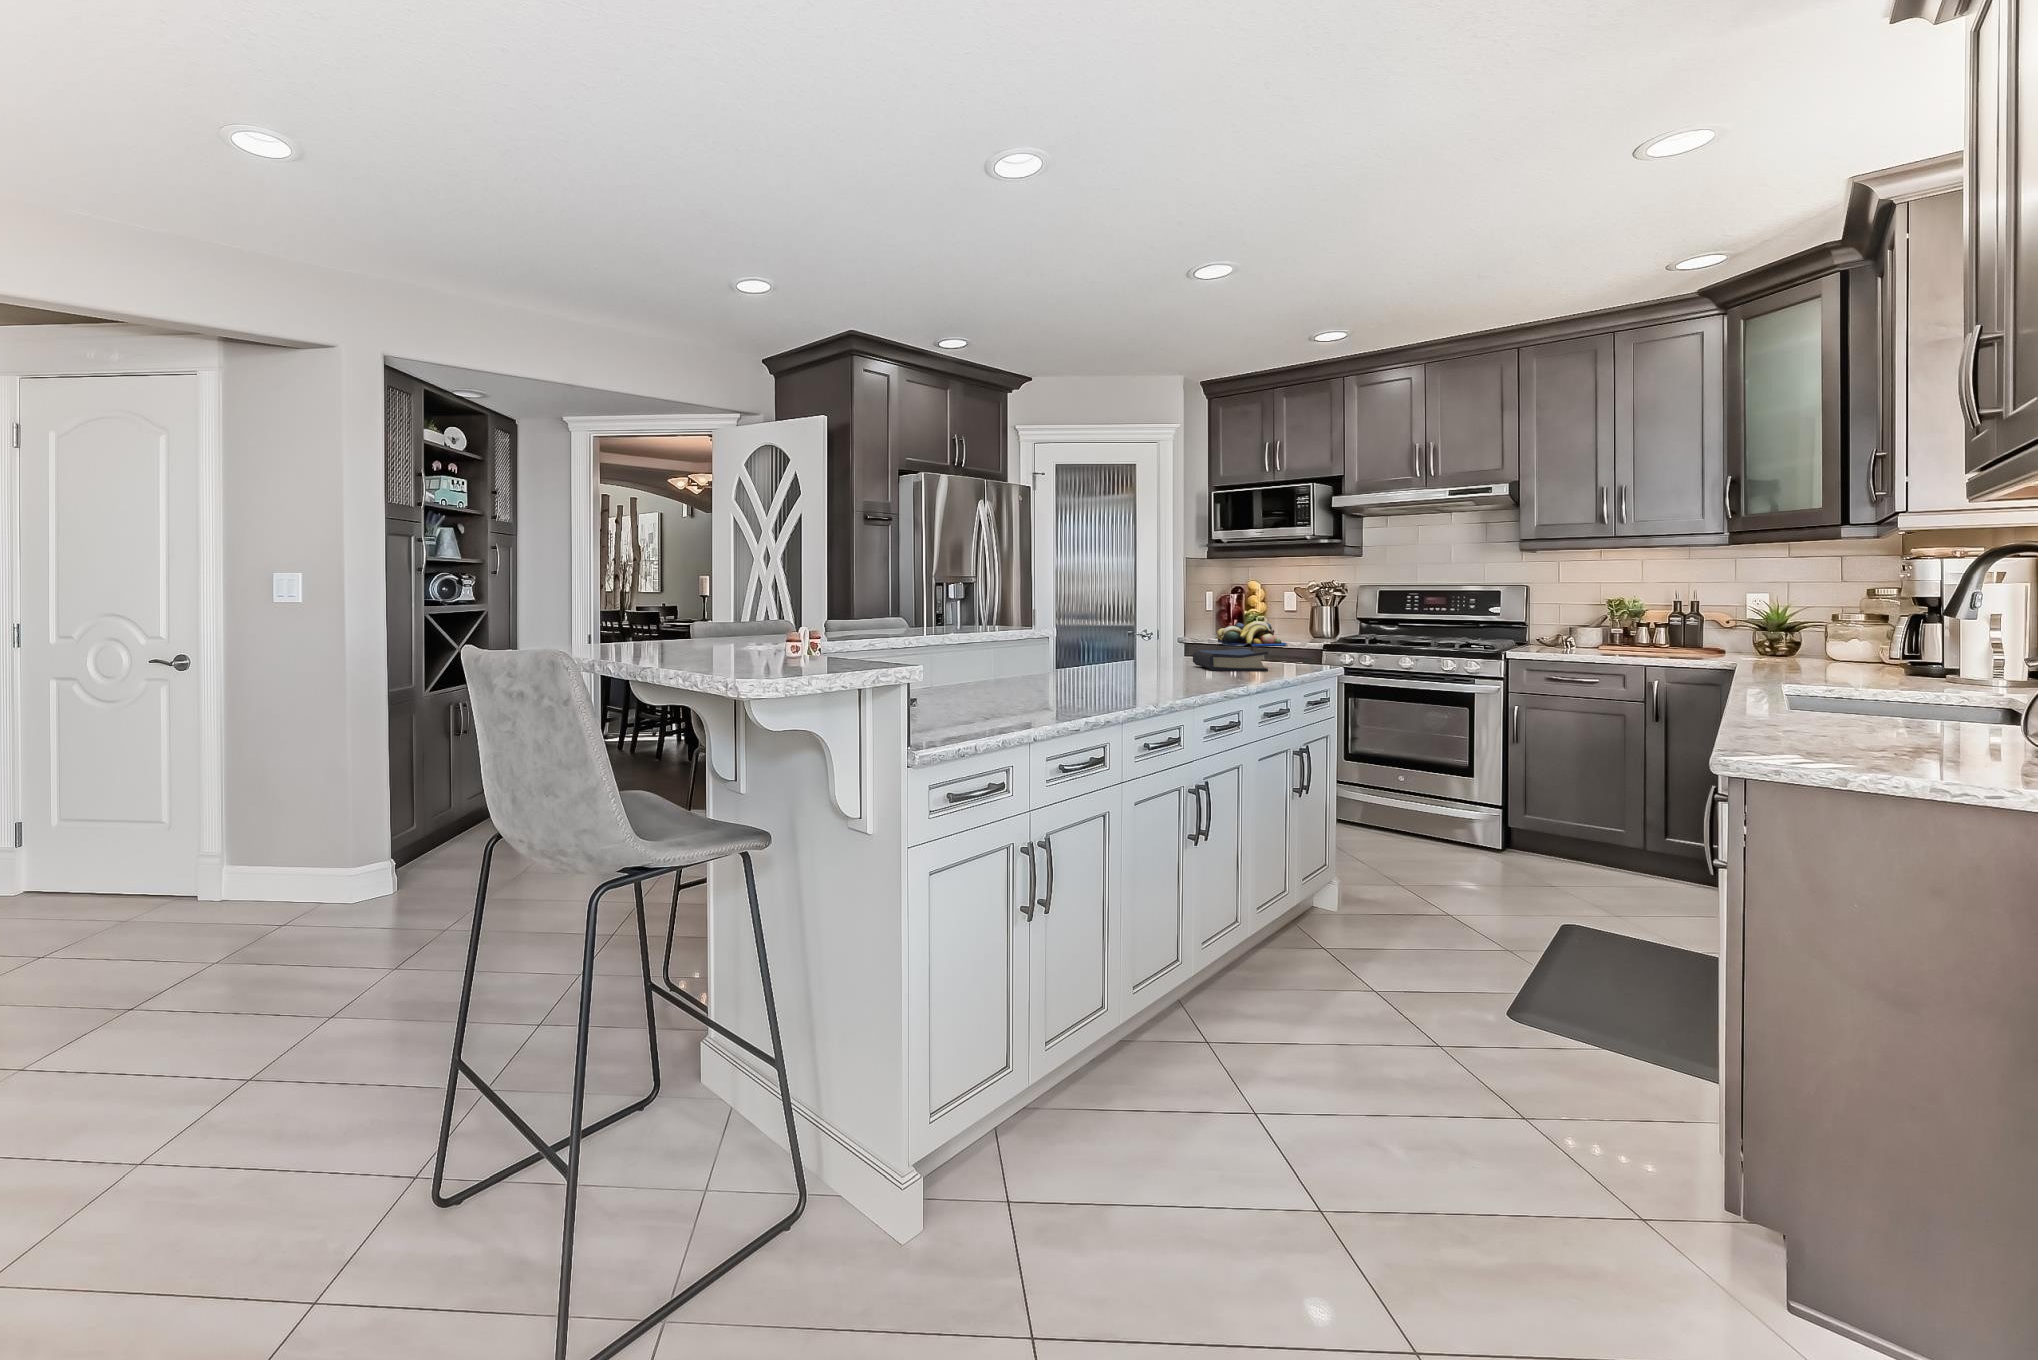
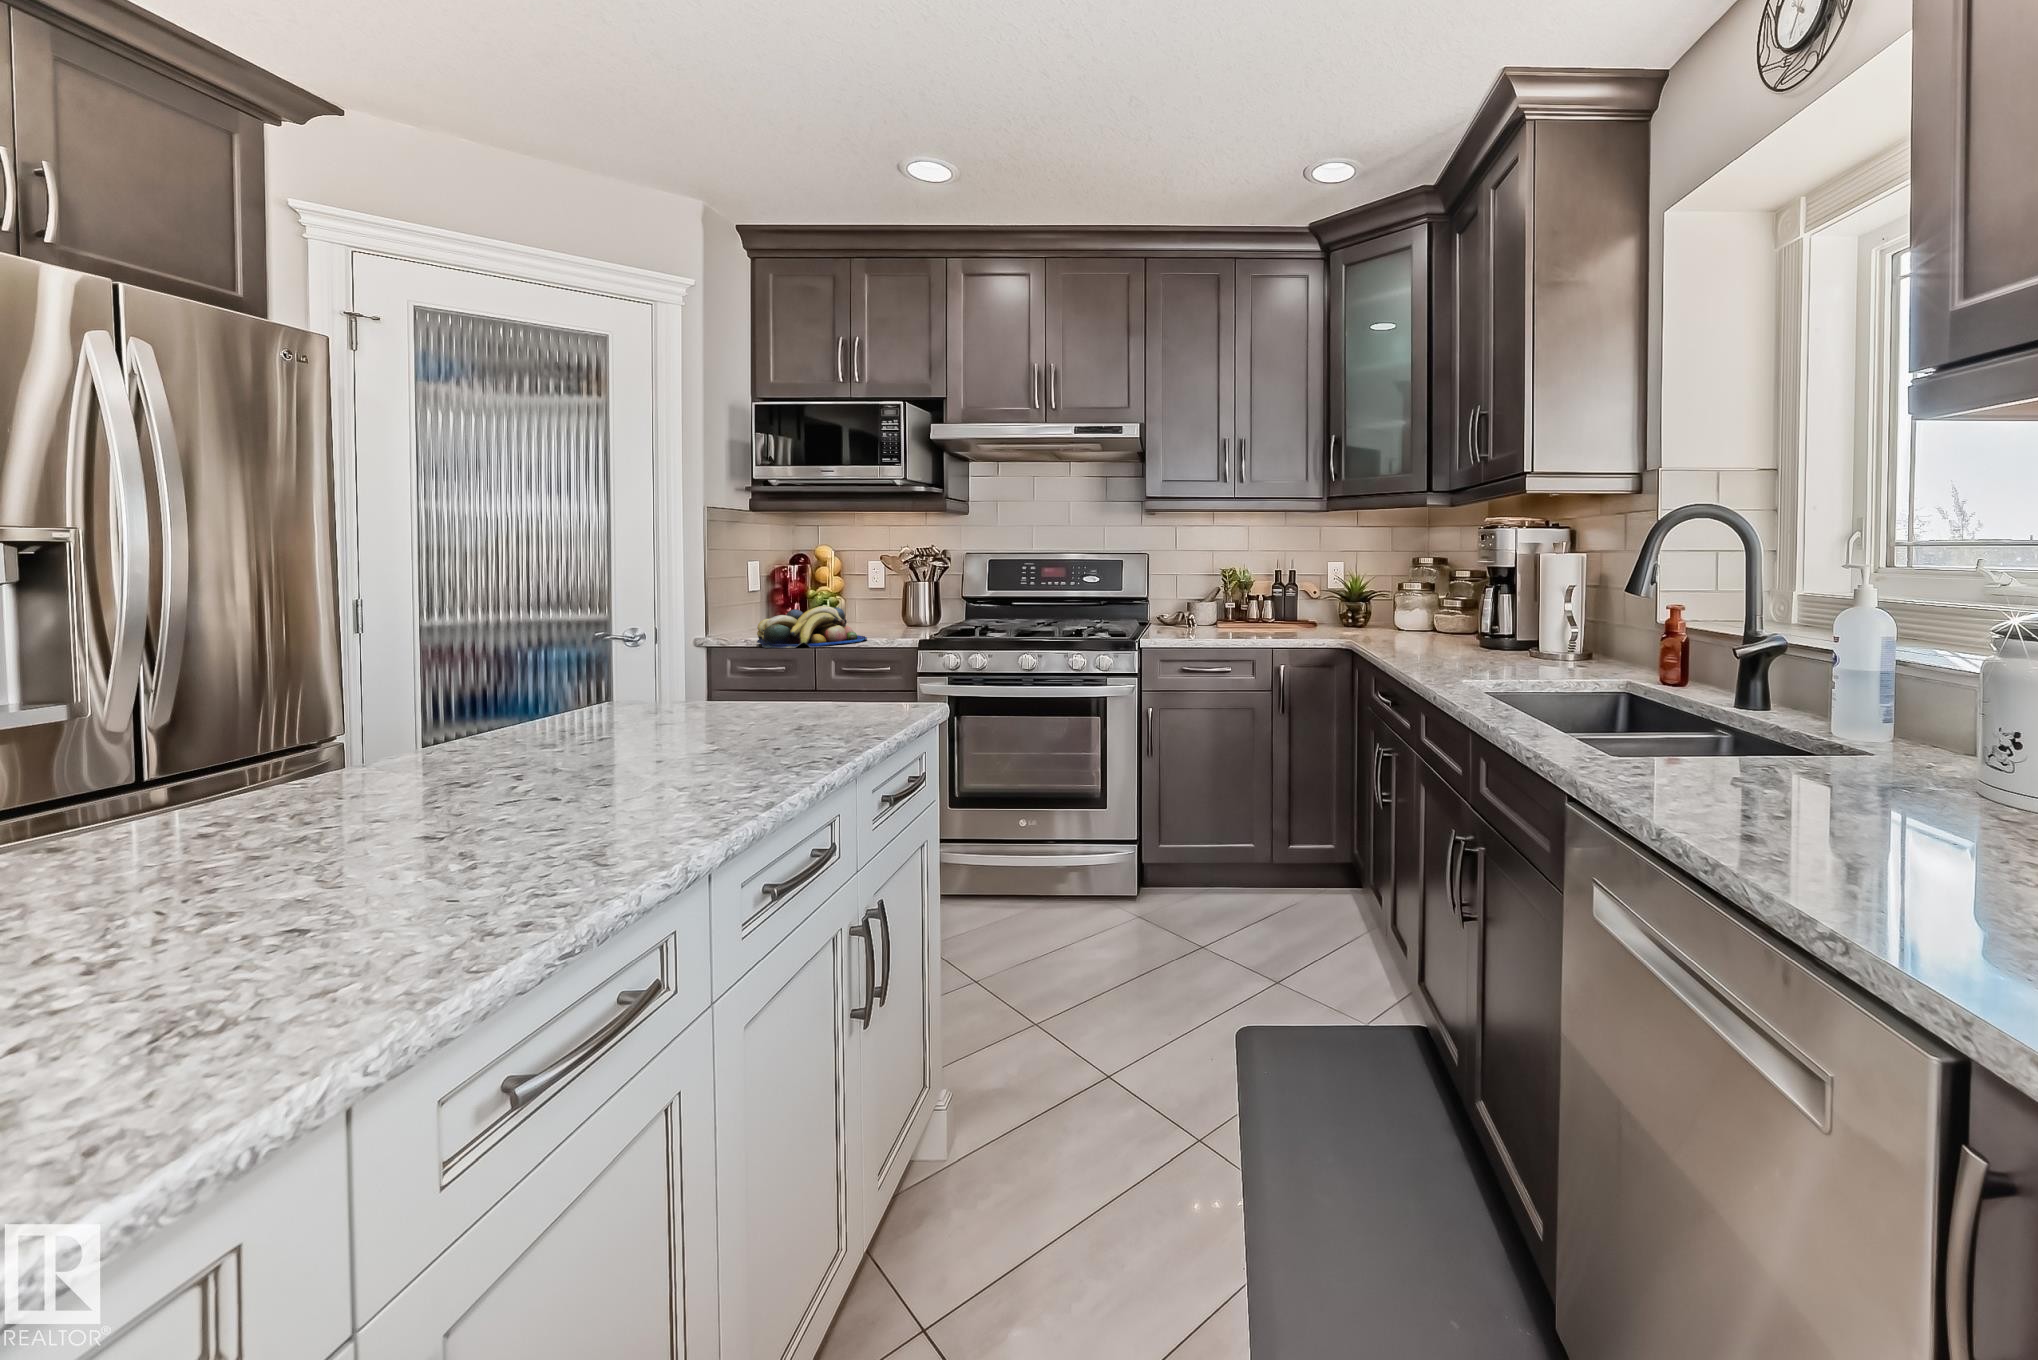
hardback book: present [1193,649,1268,671] -> none [453,715,704,847]

